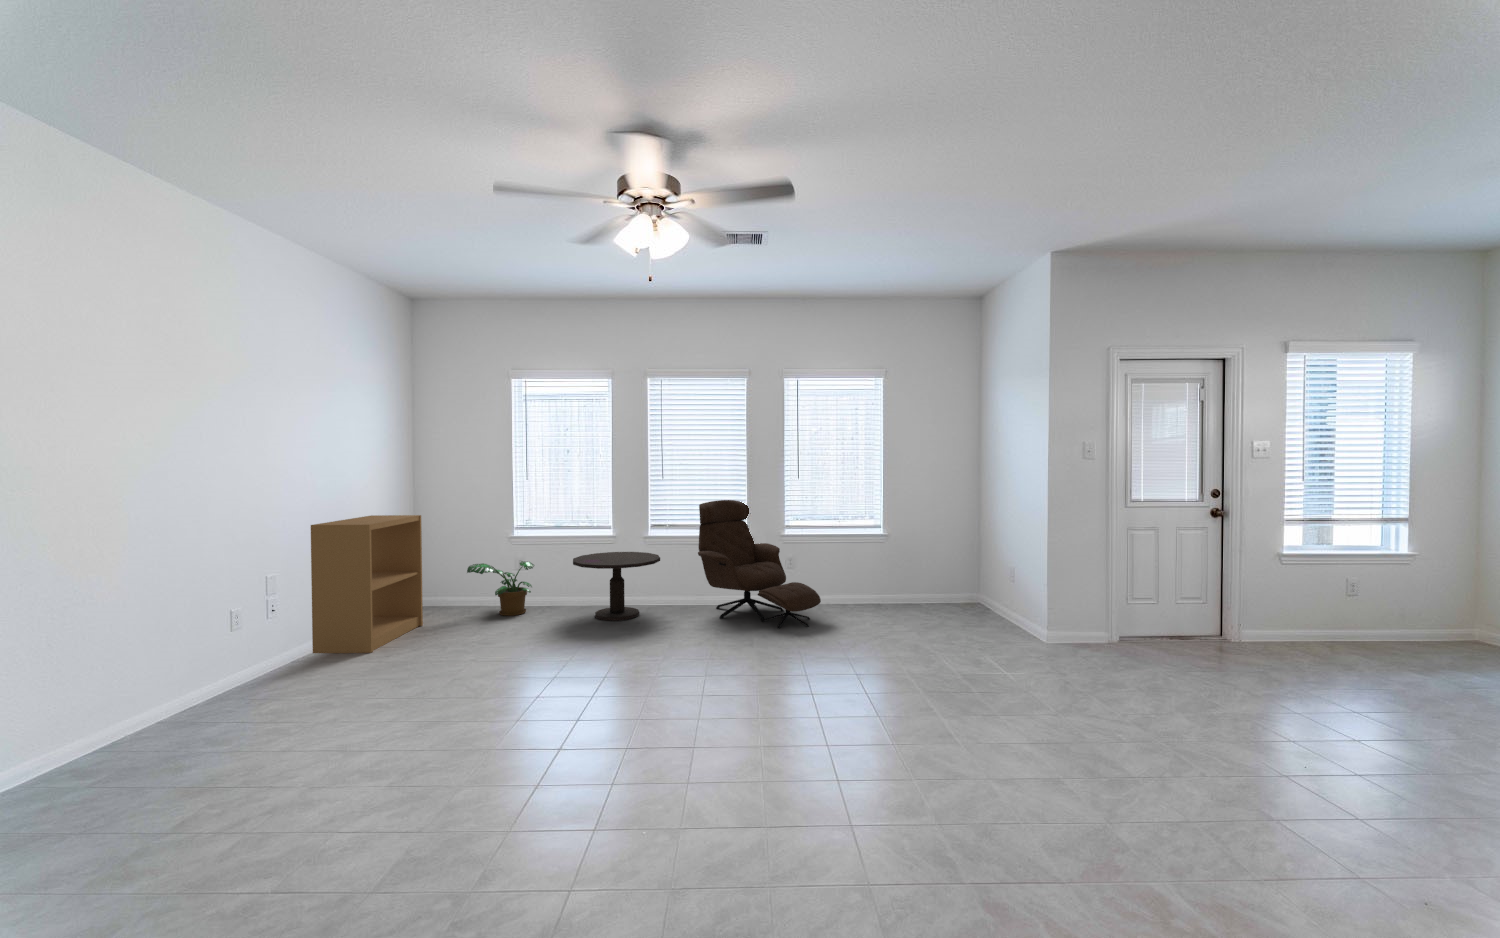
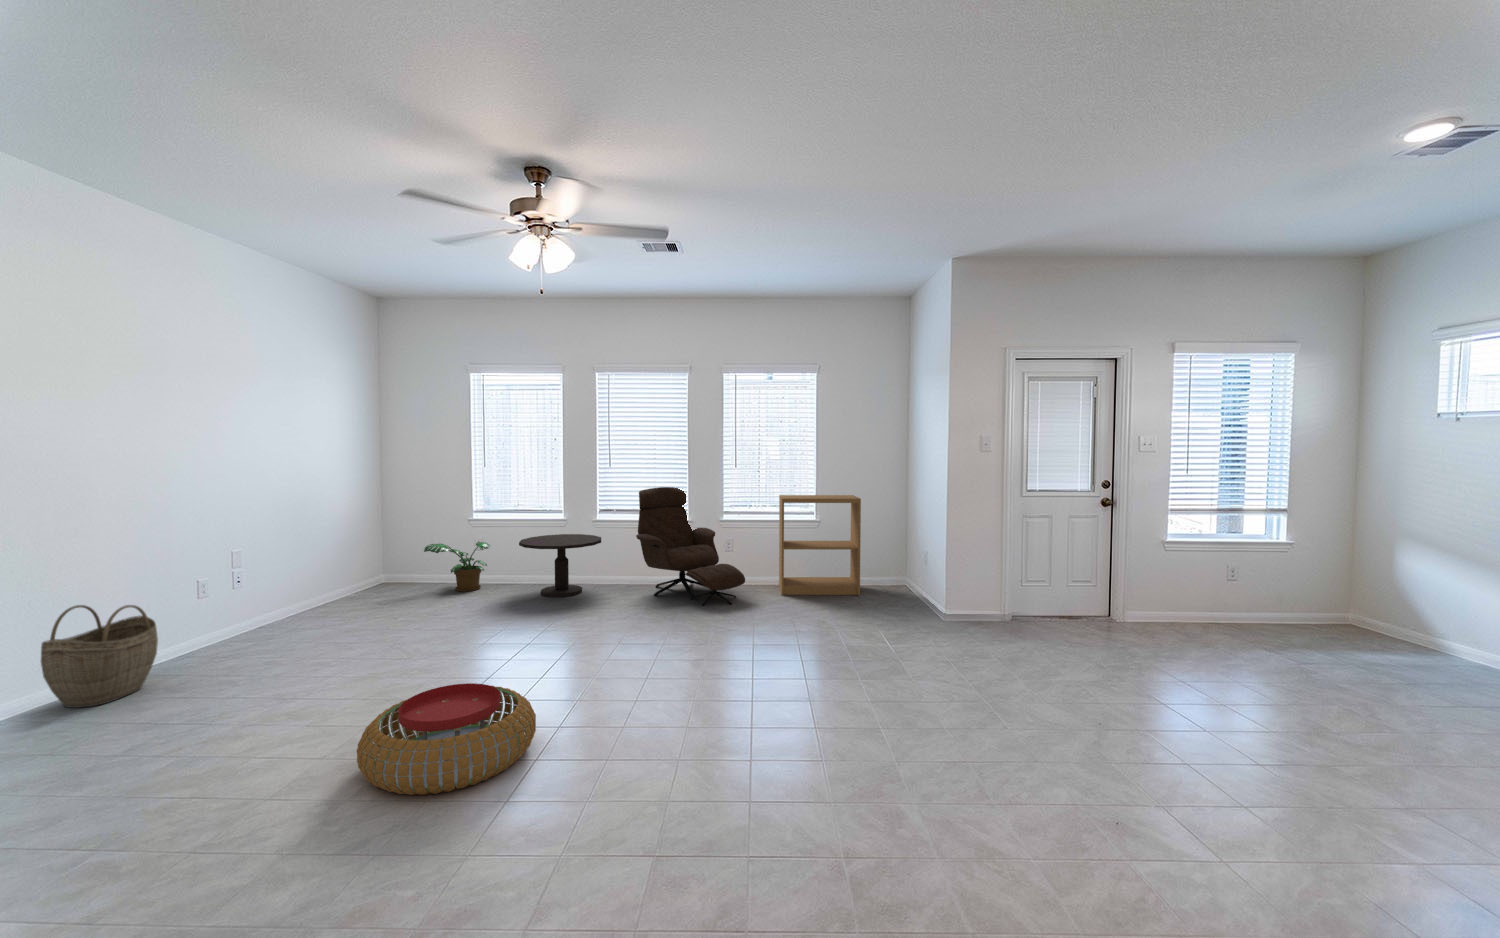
bookshelf: present [311,515,423,653] -> present [779,495,861,595]
woven basket: none [87,638,212,759] -> present [41,605,158,708]
pouf: none [492,725,683,861] -> present [357,683,536,795]

